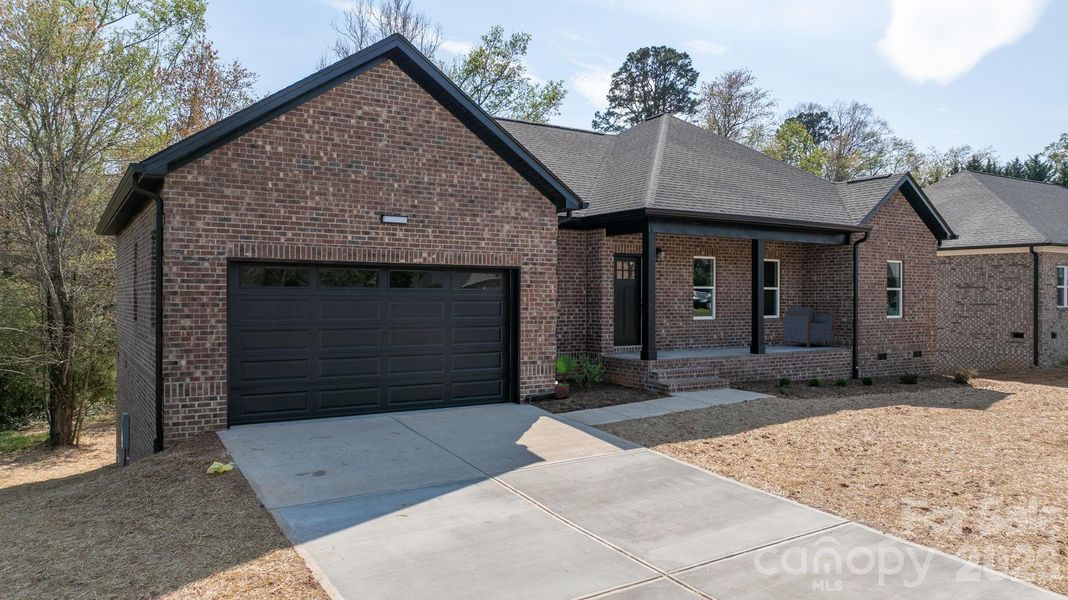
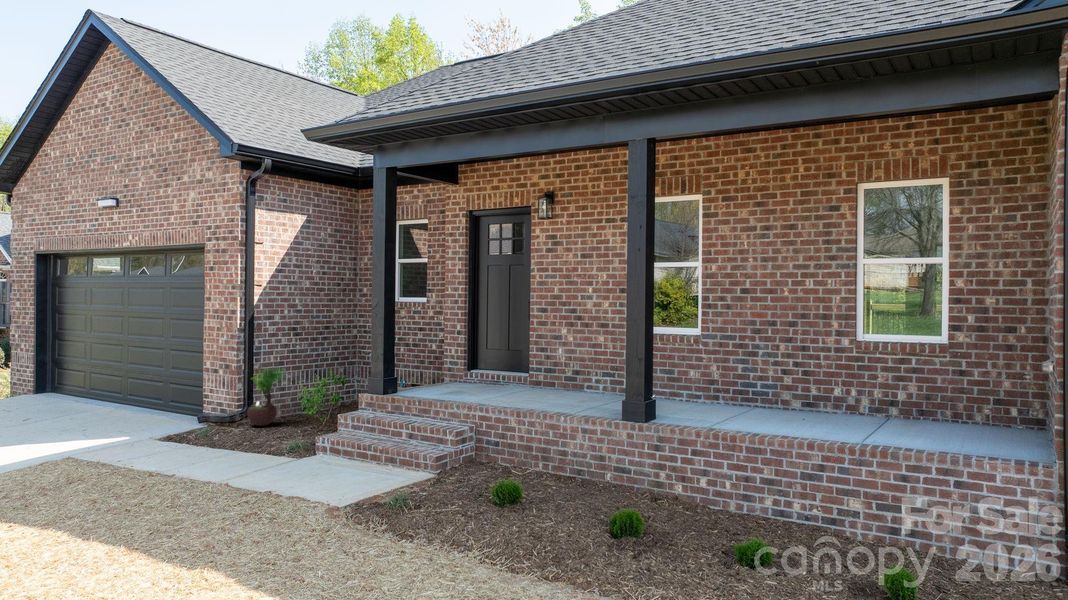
armchair: present [784,307,835,347] -> none [870,315,997,441]

